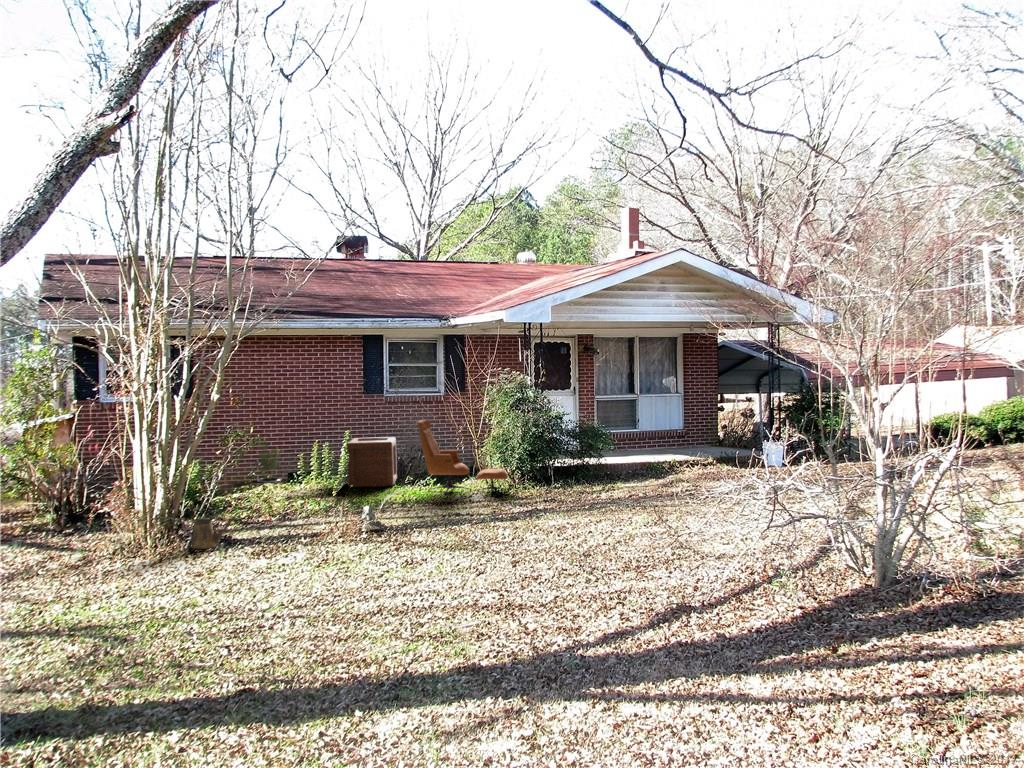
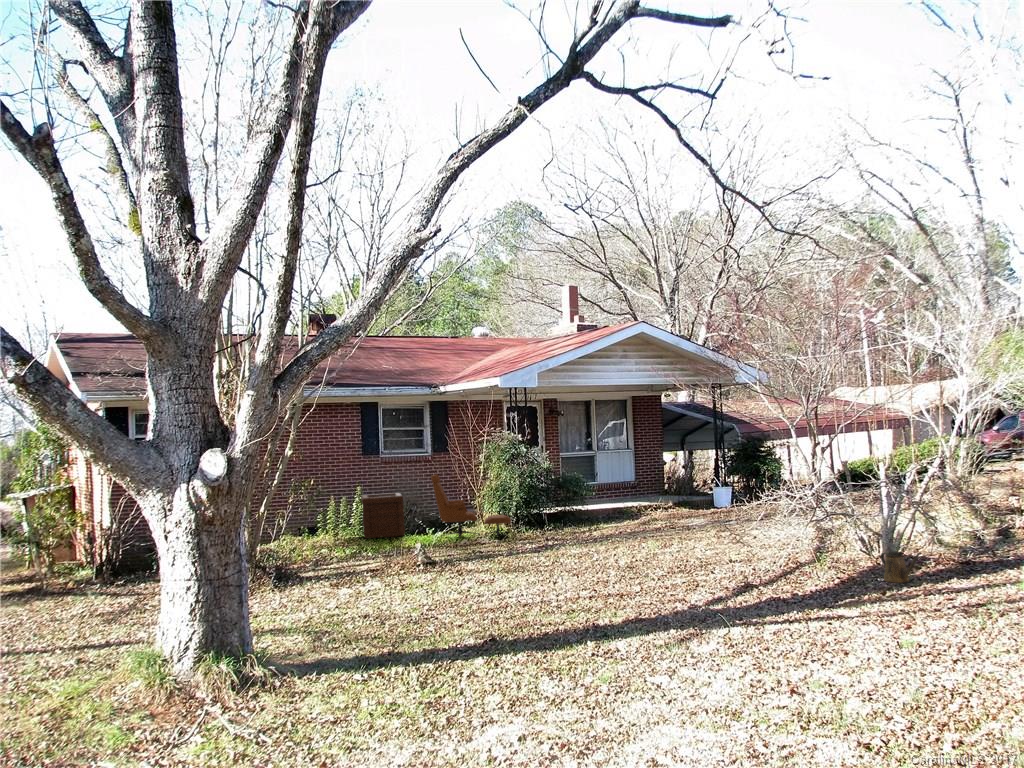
potted tree: present [258,445,281,482] -> none [269,500,293,540]
watering can: present [183,513,239,549] -> present [880,551,921,583]

